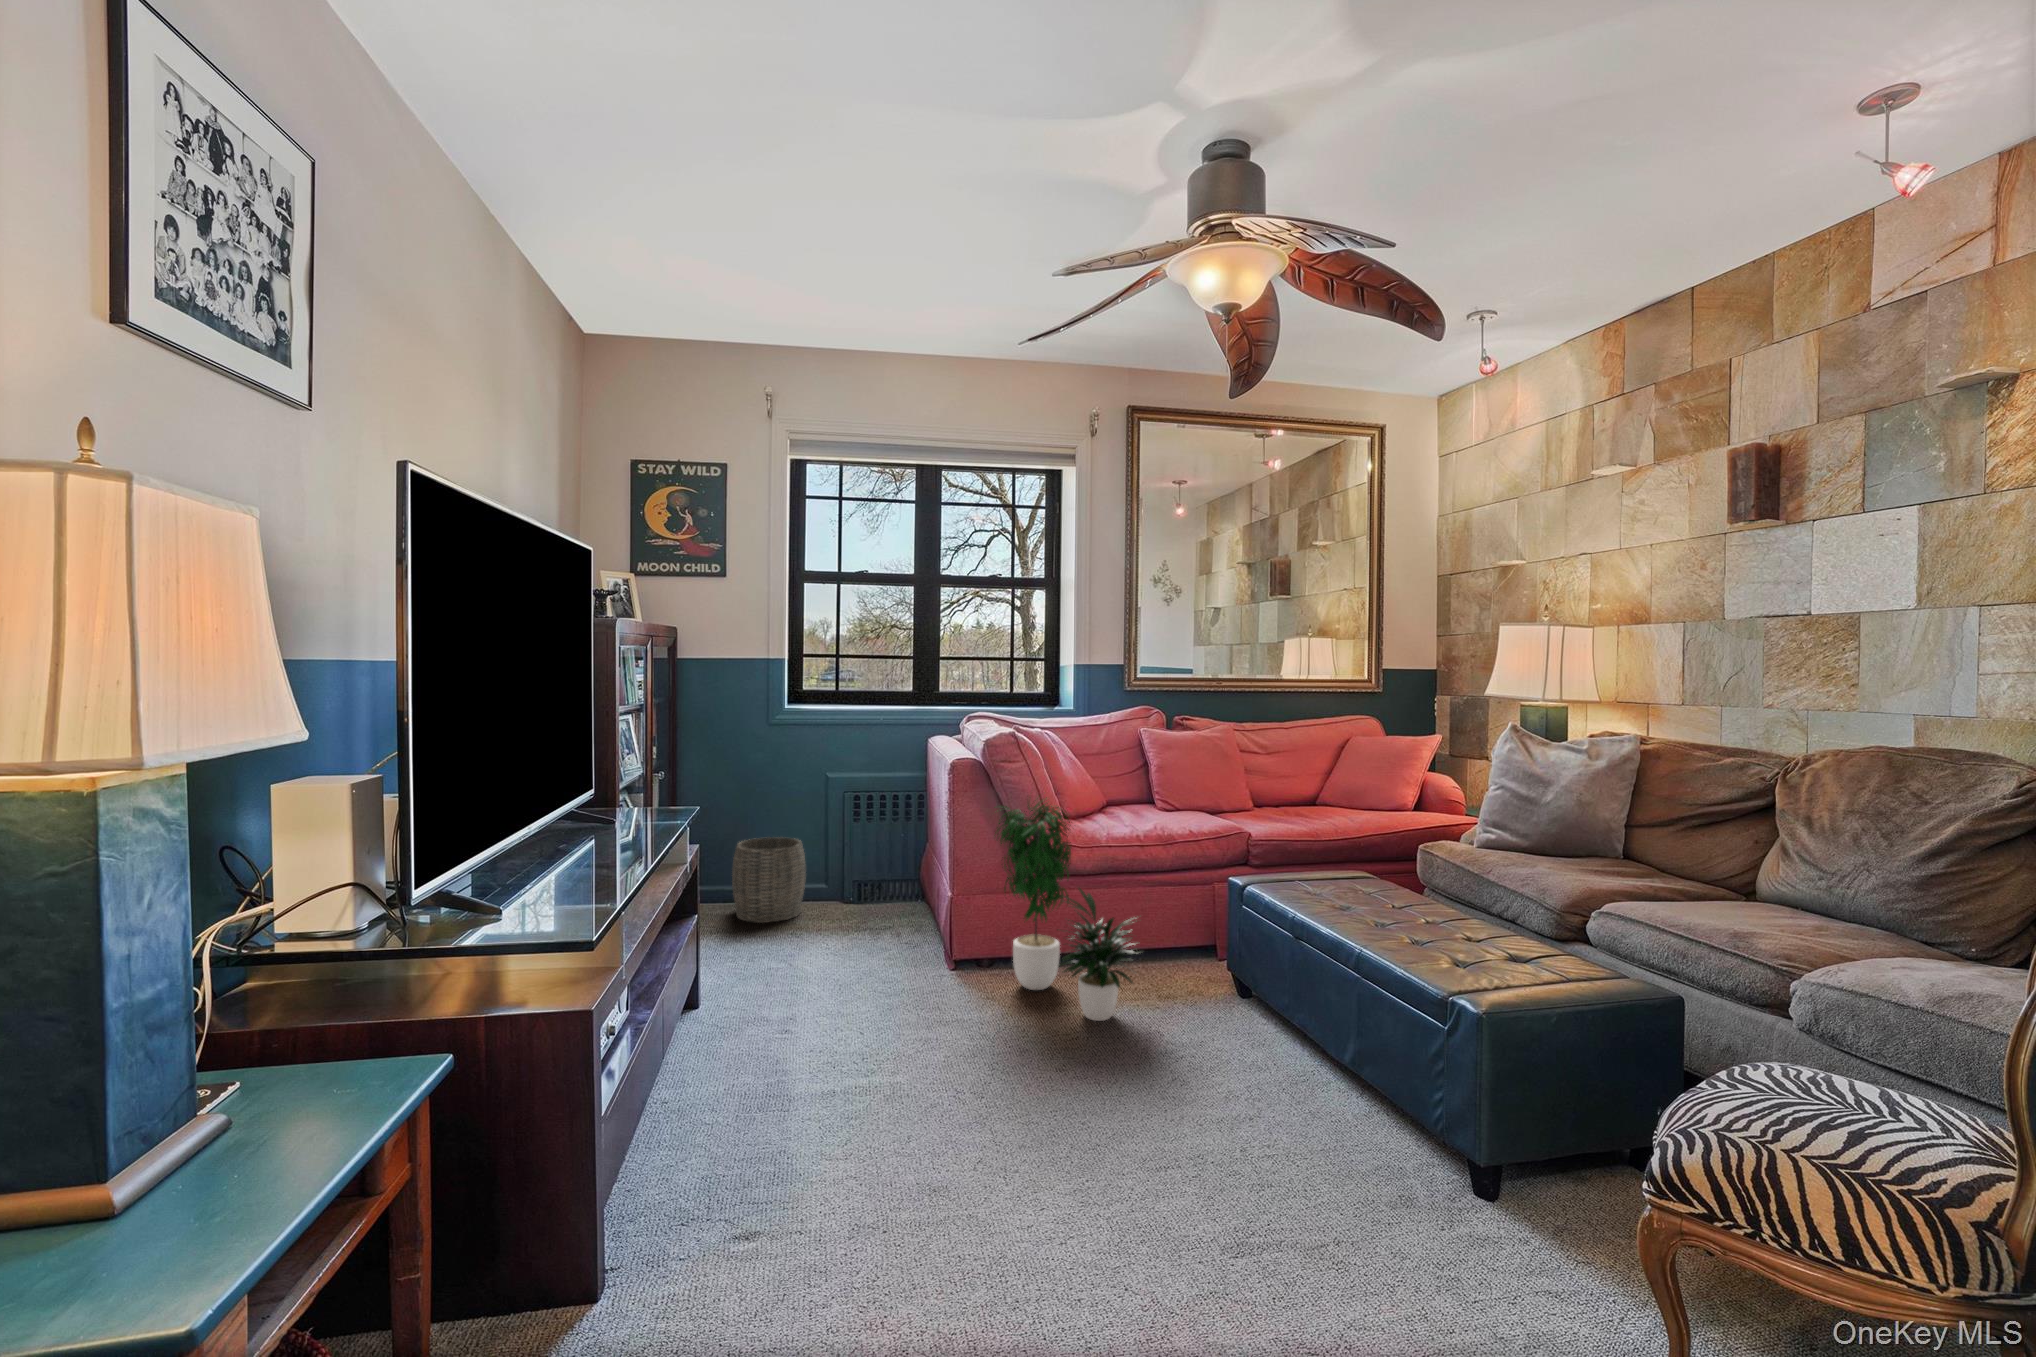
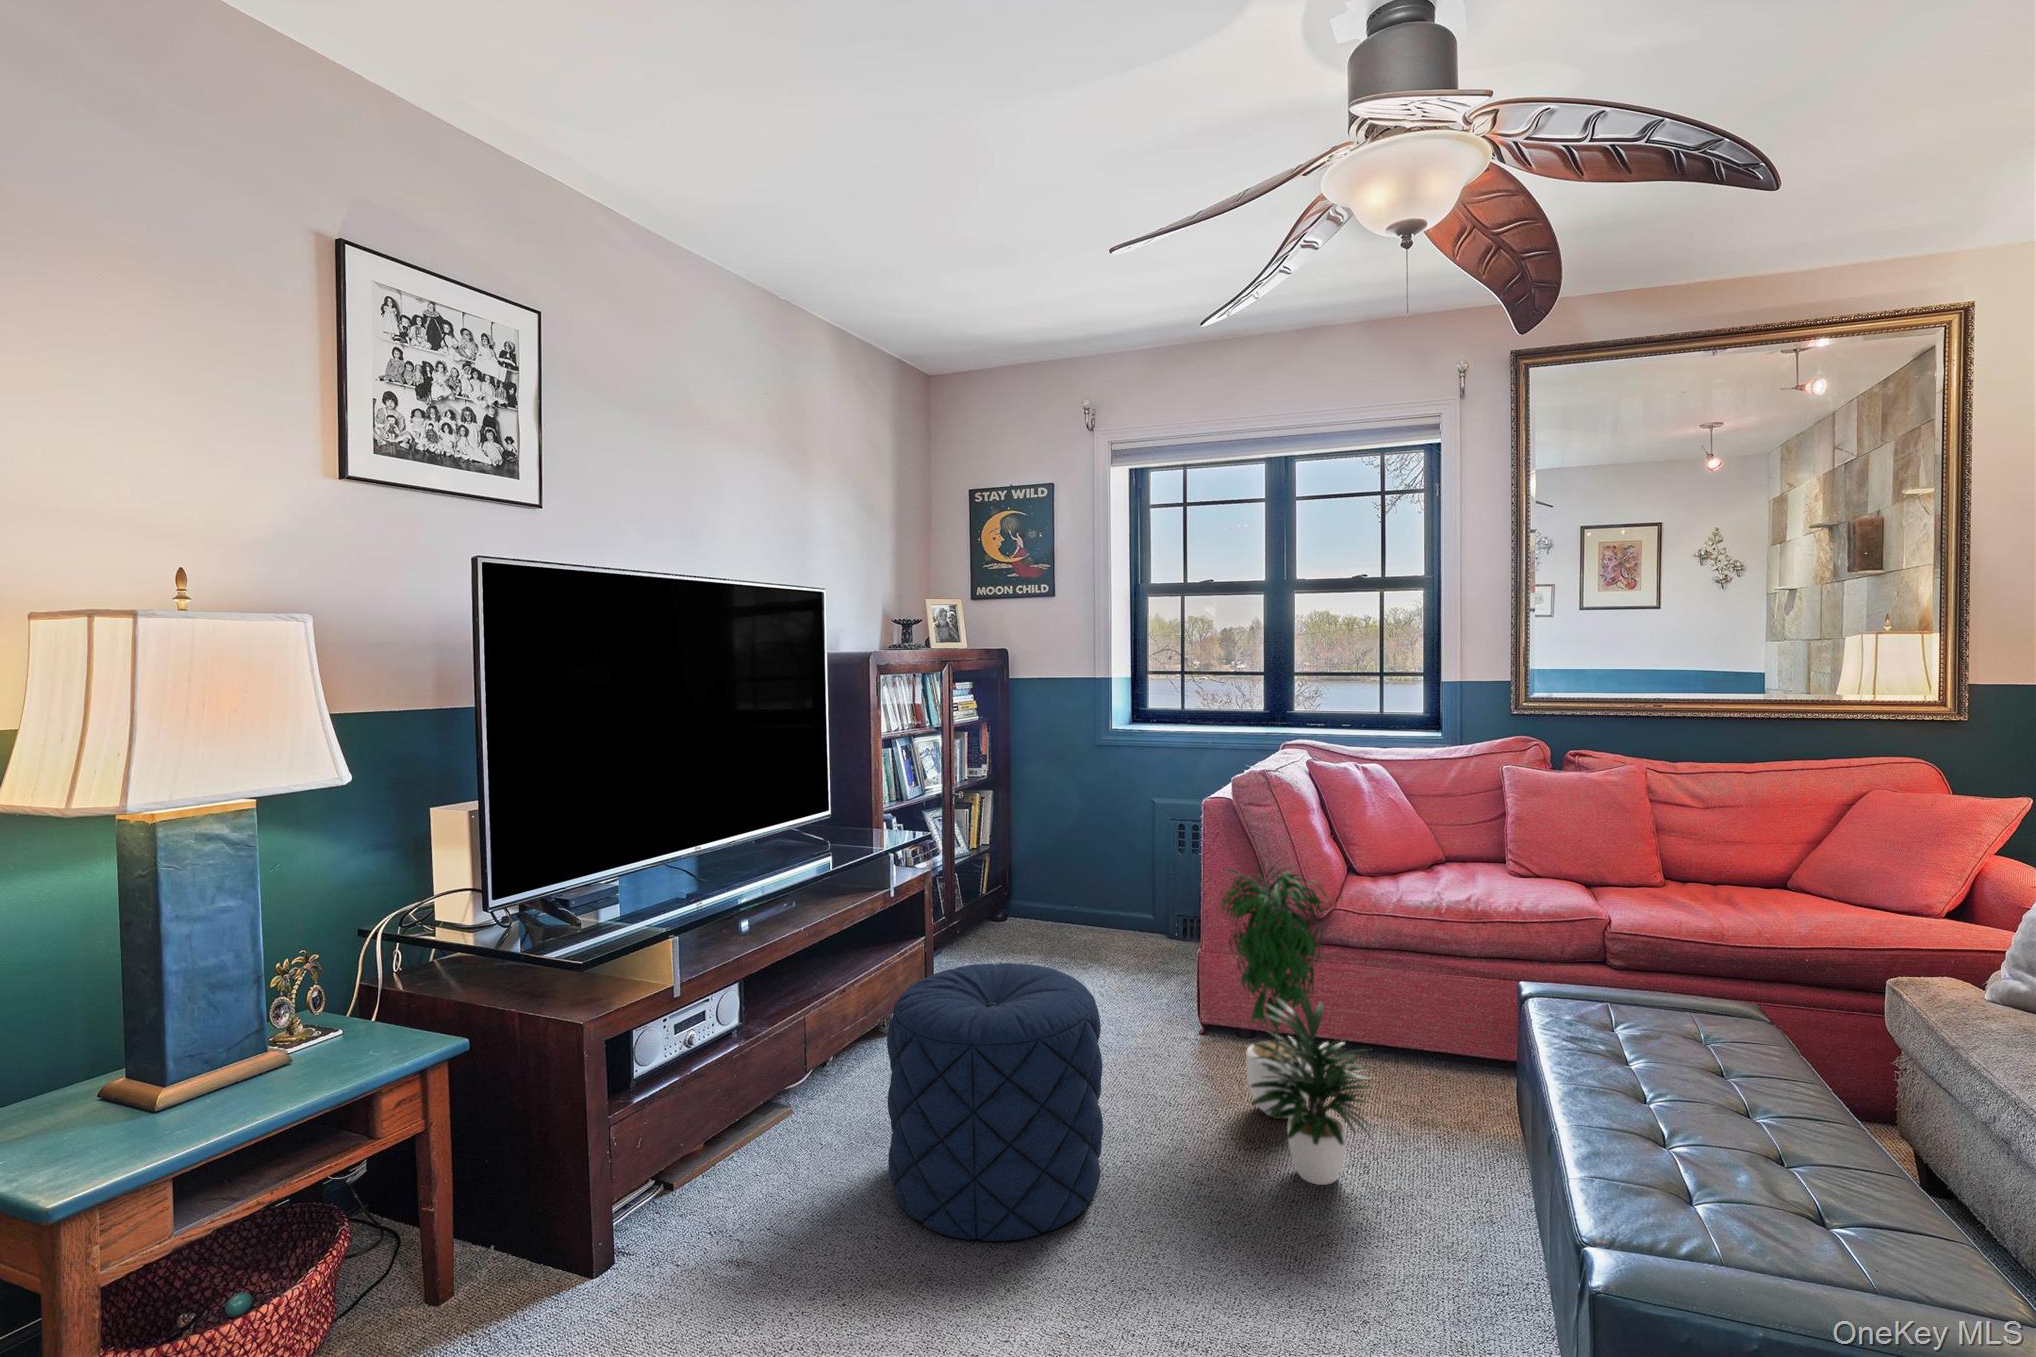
woven basket: present [732,837,806,923] -> none [1047,874,1124,967]
pouf: none [802,896,990,1127] -> present [887,963,1103,1241]

